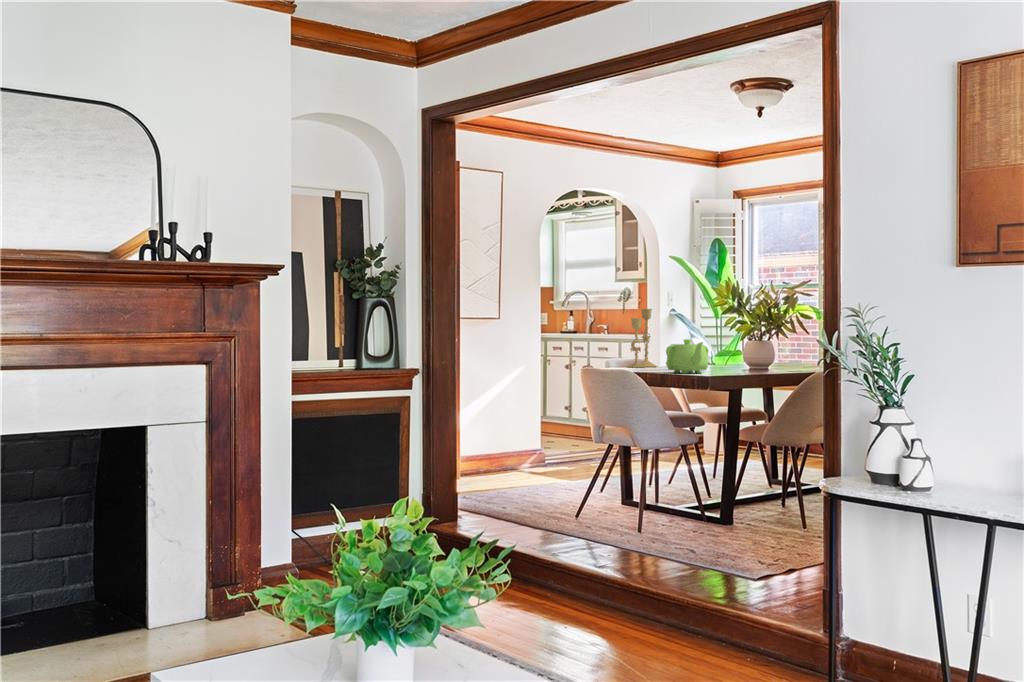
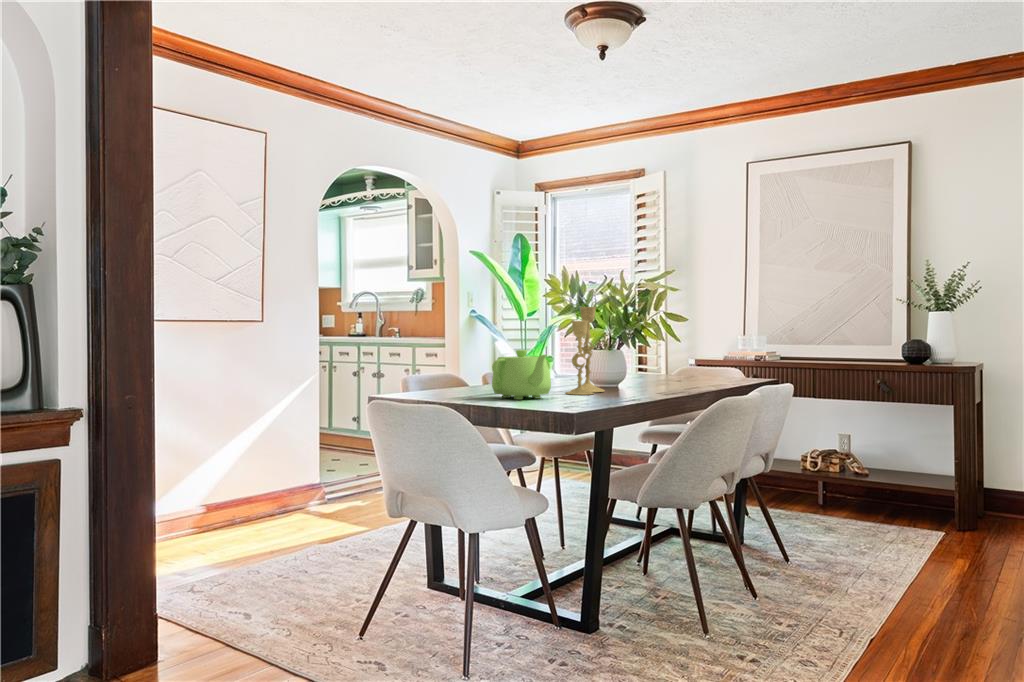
candlestick: present [627,309,656,367] -> present [566,307,604,395]

